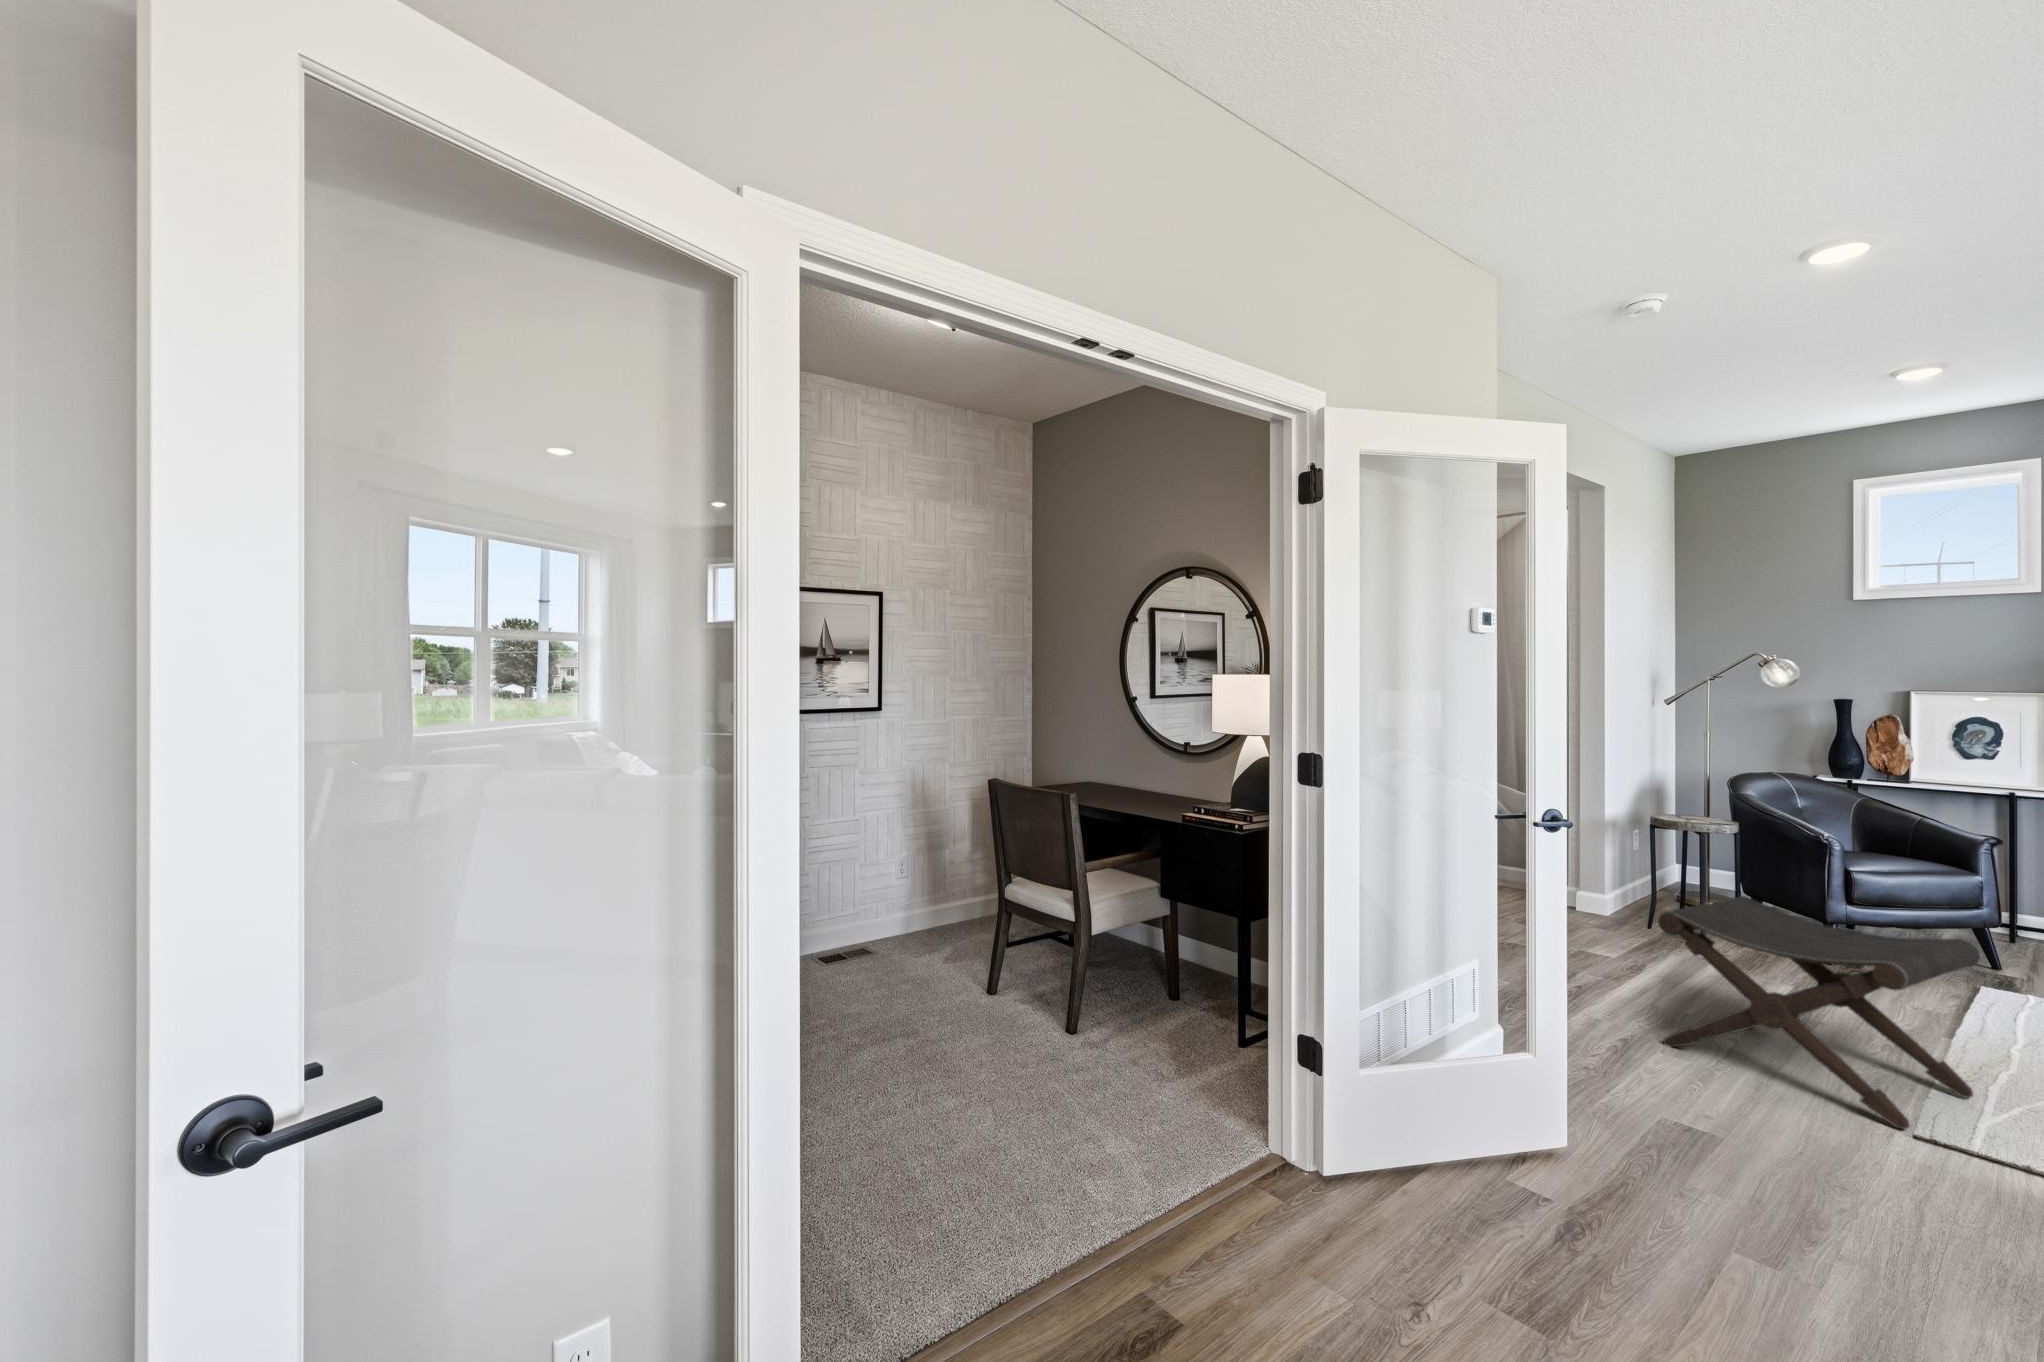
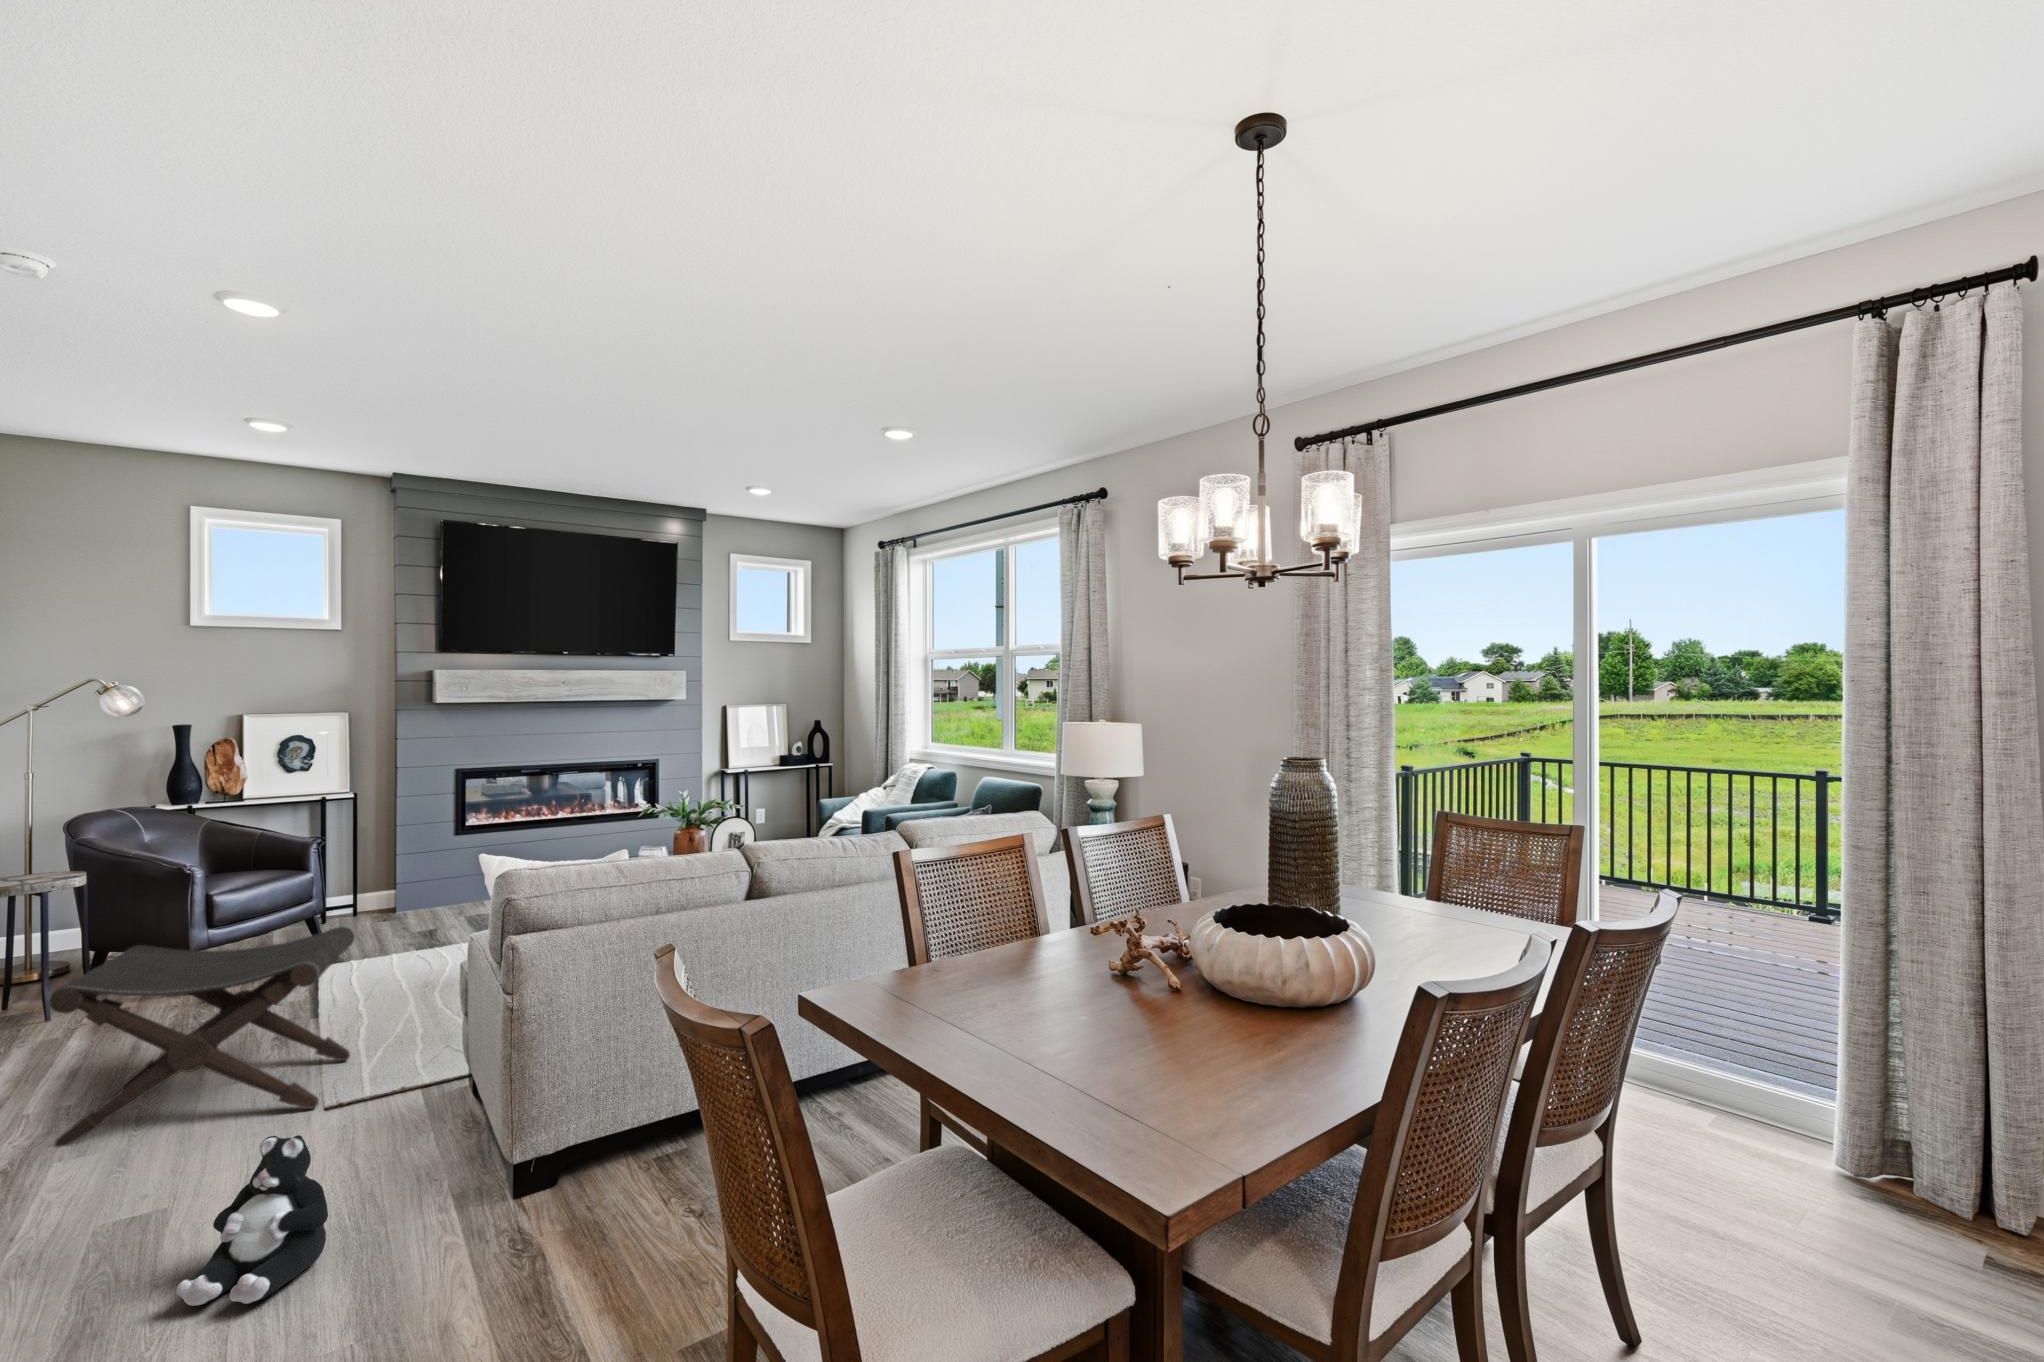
plush toy: none [1685,1120,1847,1283] -> present [176,1135,328,1306]

